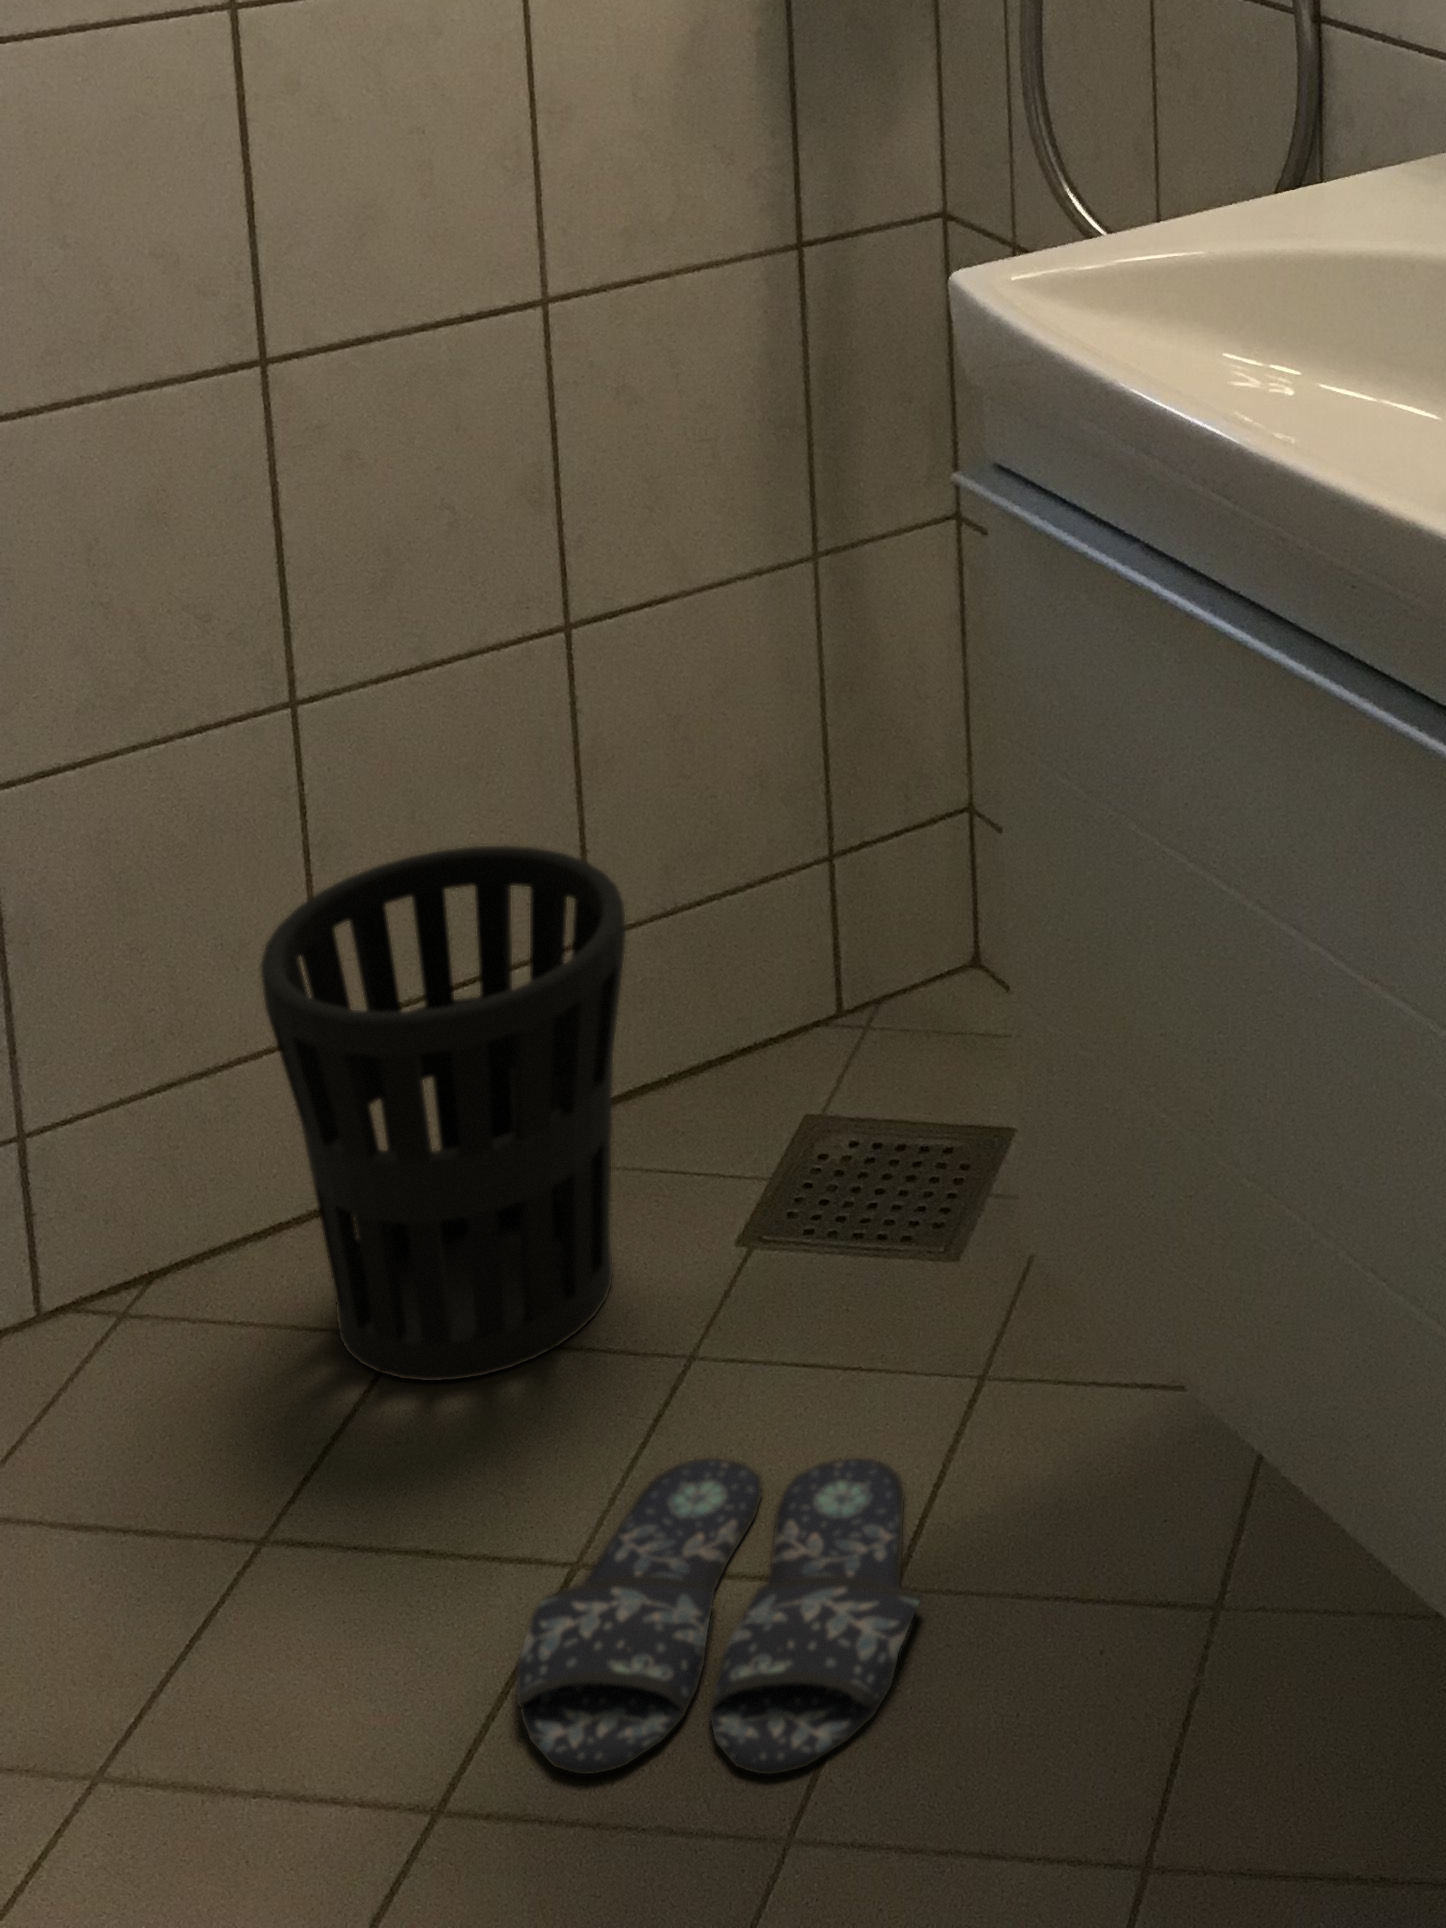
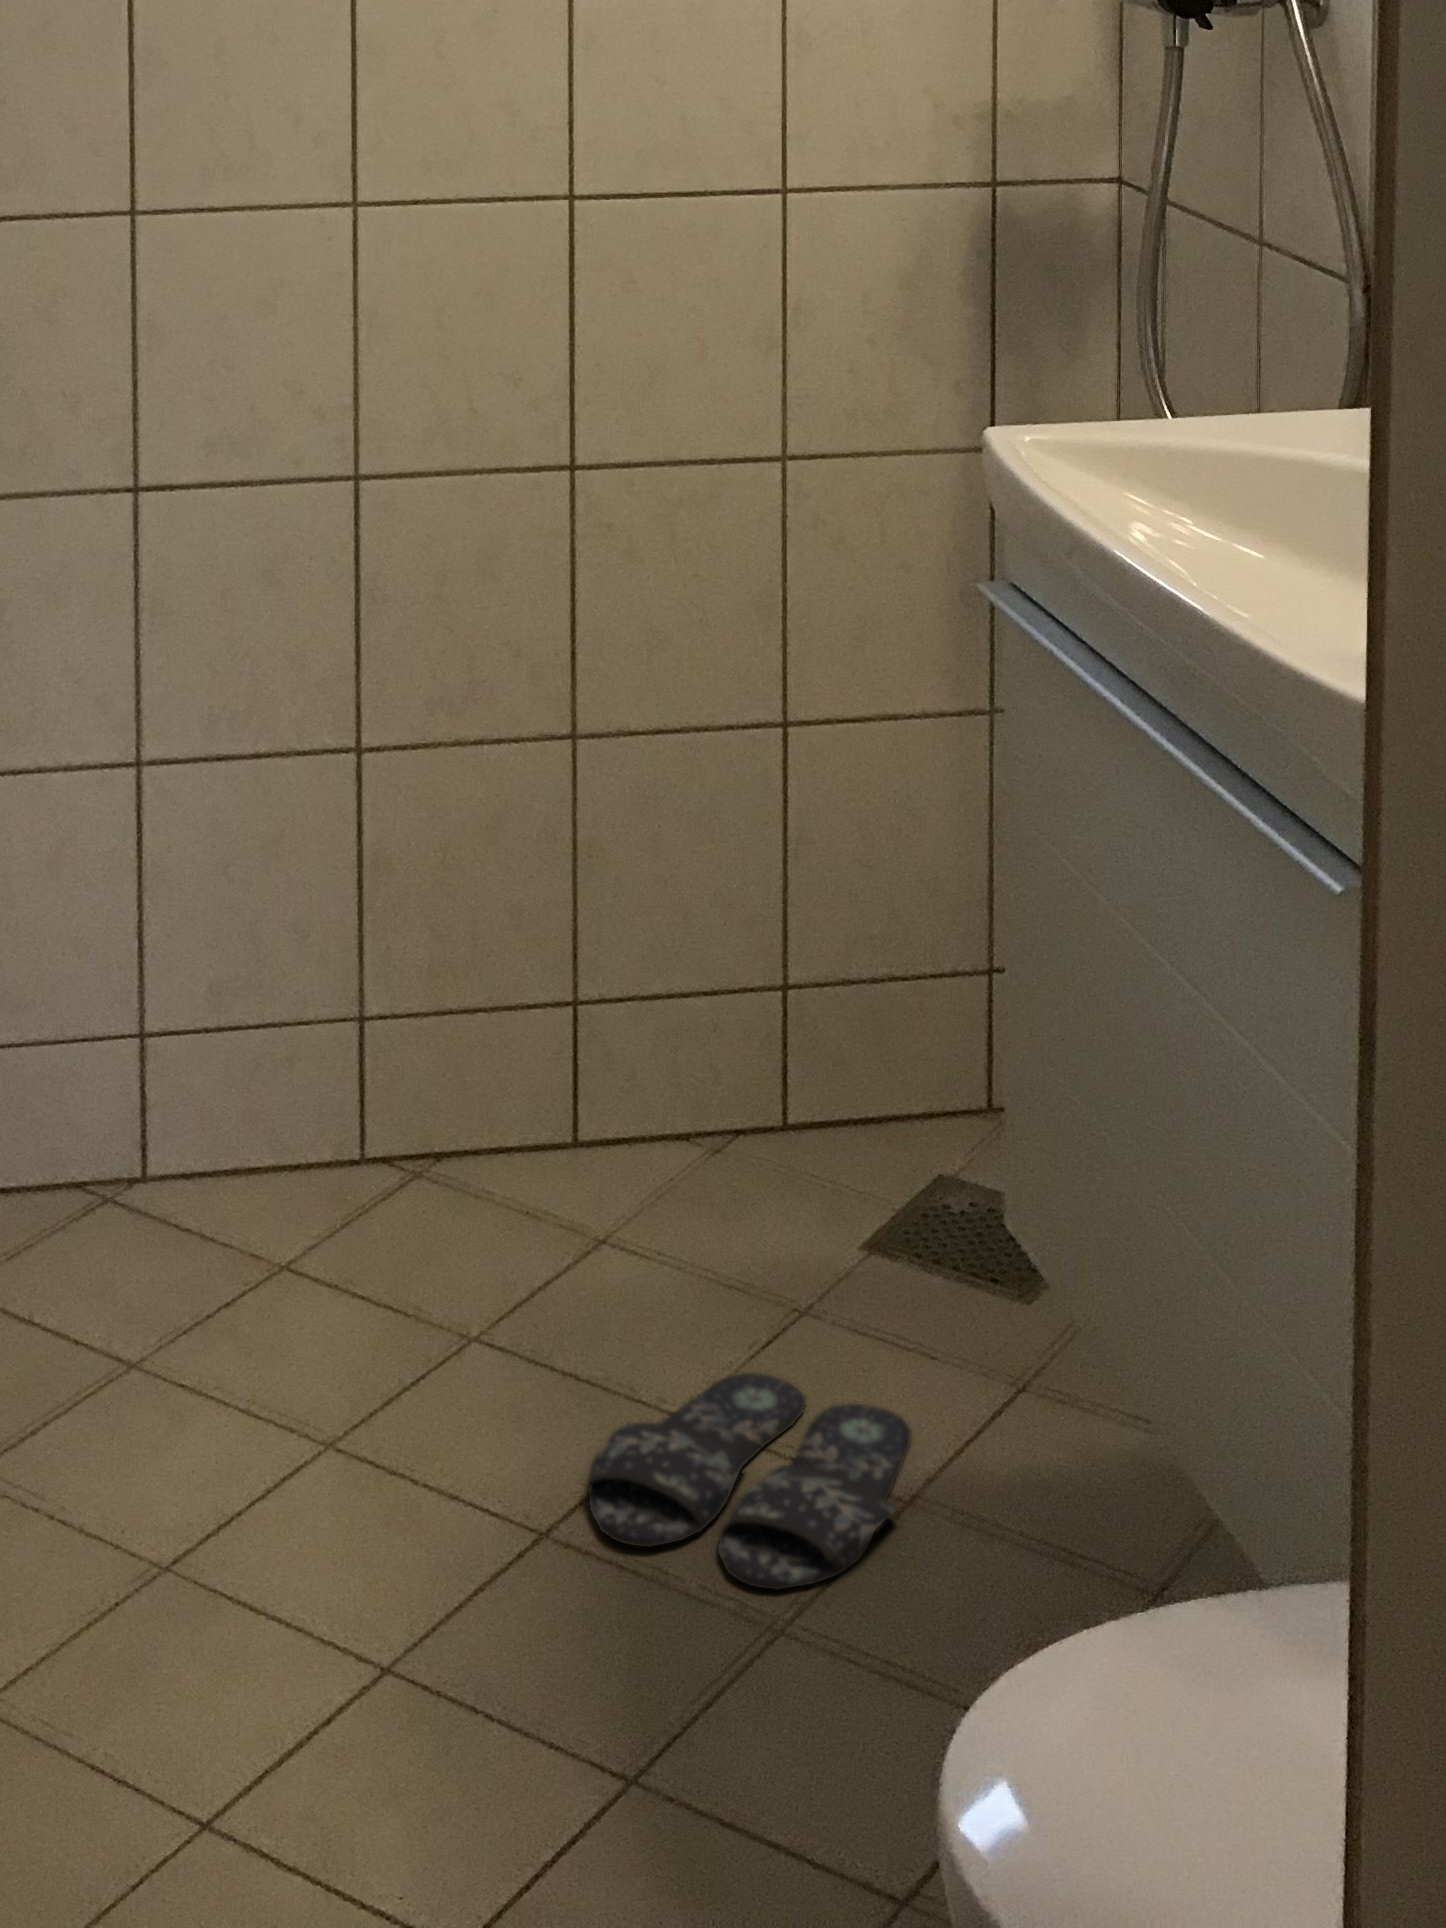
wastebasket: present [260,845,626,1381] -> none [505,871,773,1278]

